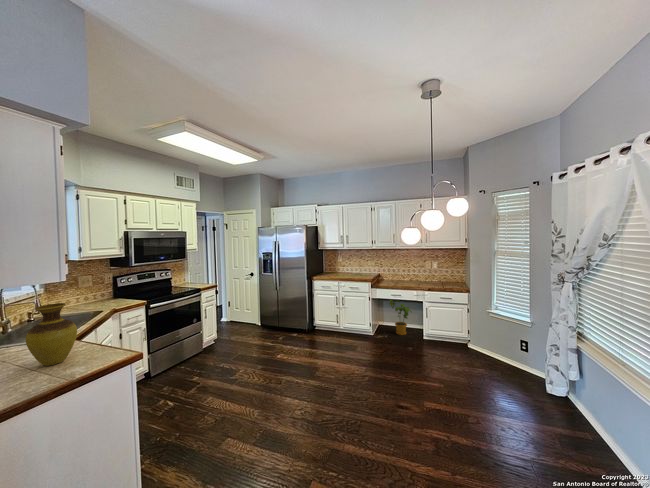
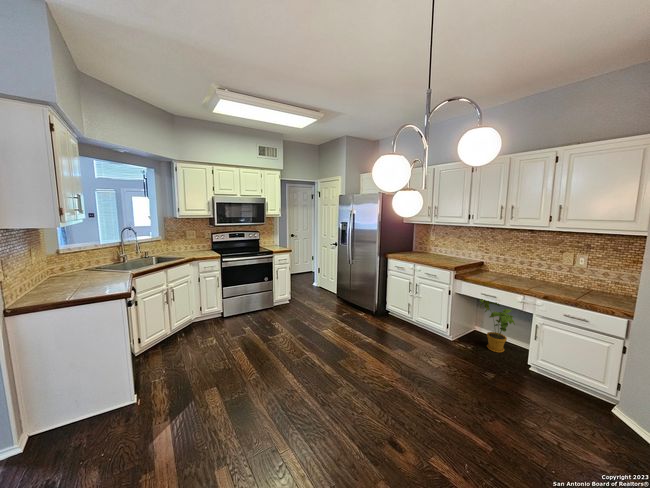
vase: present [26,303,77,366] -> none [70,246,104,288]

